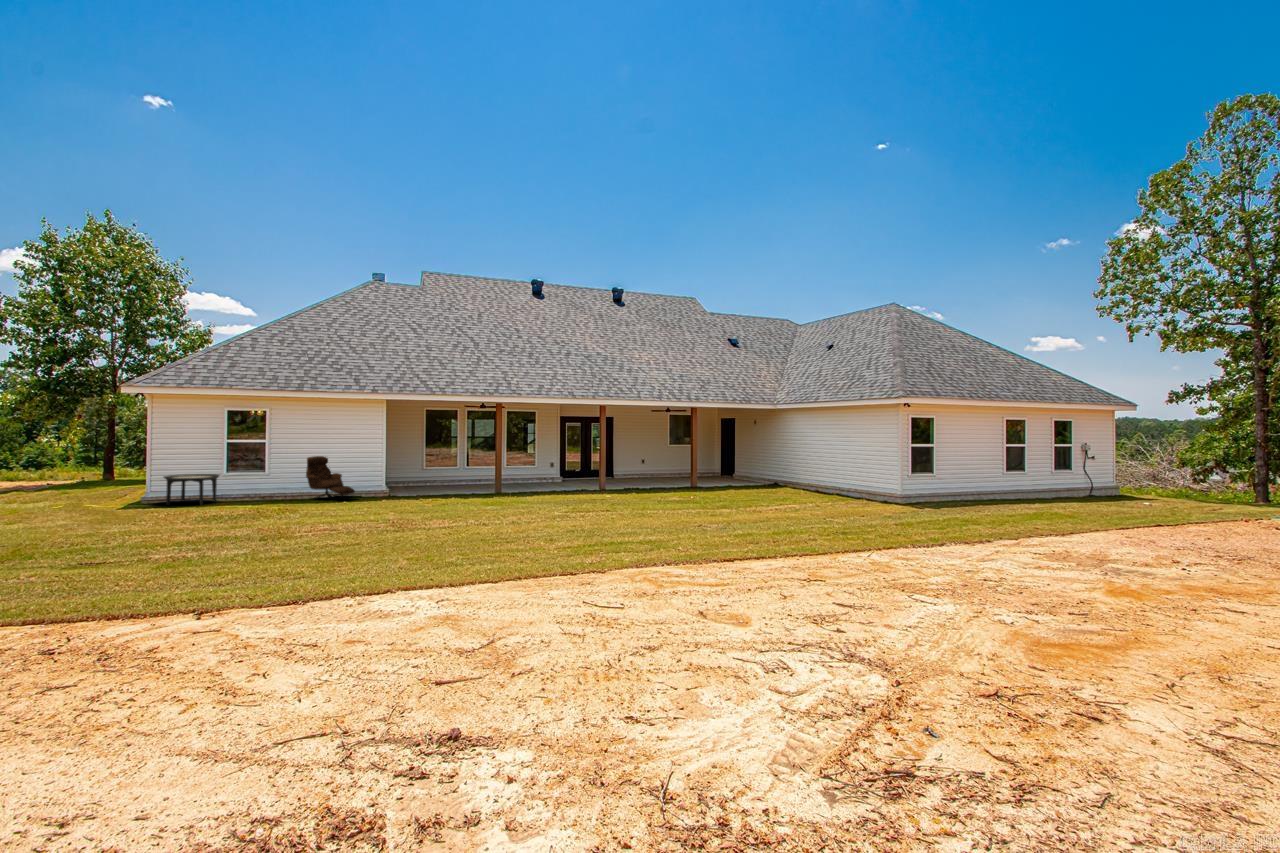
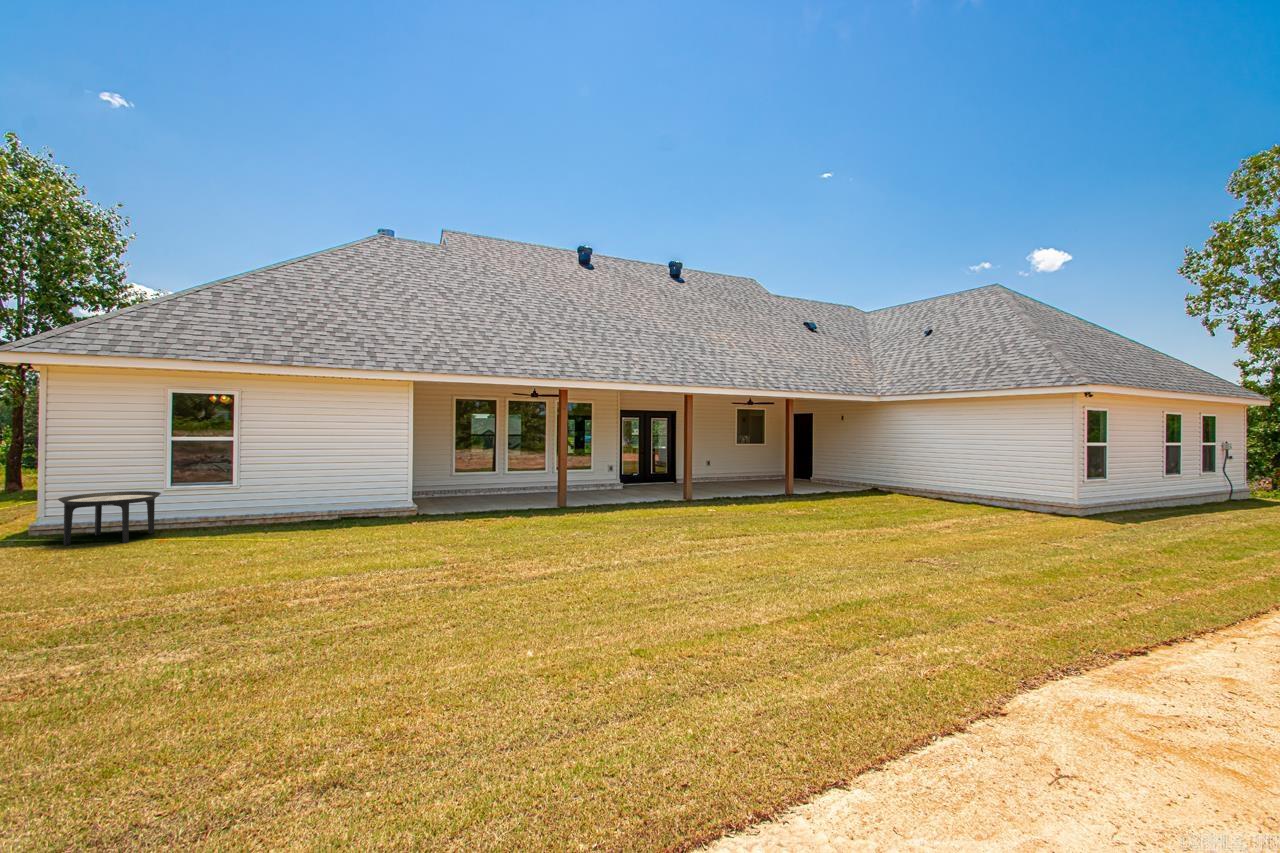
lounge chair: present [306,456,355,500] -> none [297,462,372,530]

